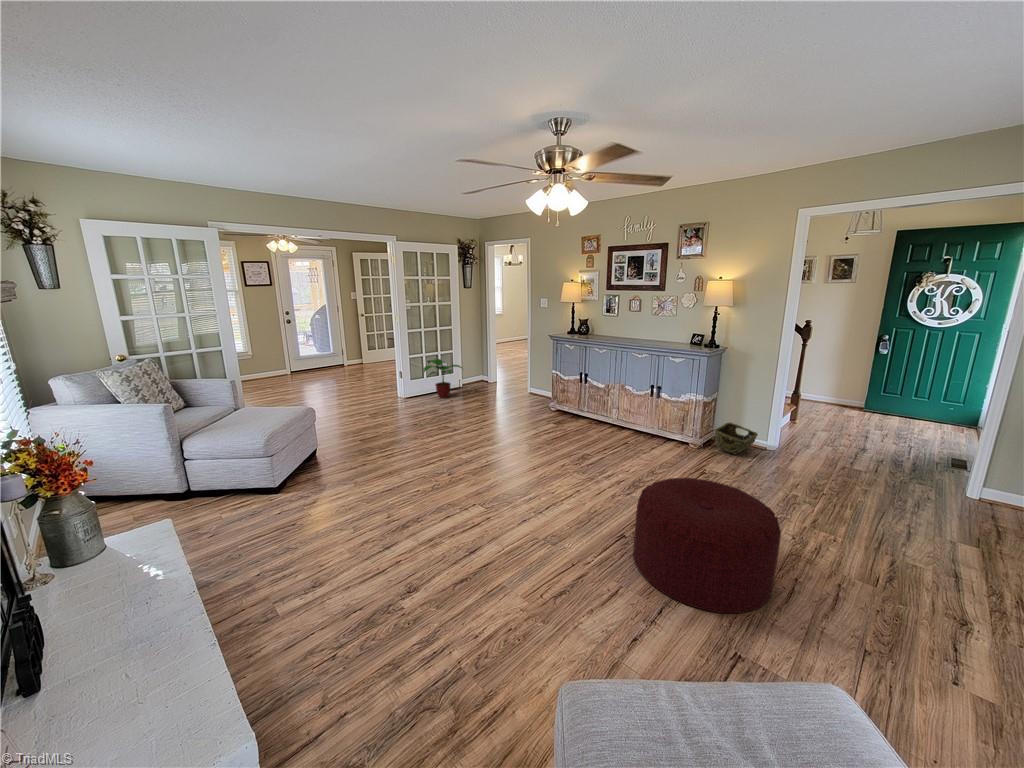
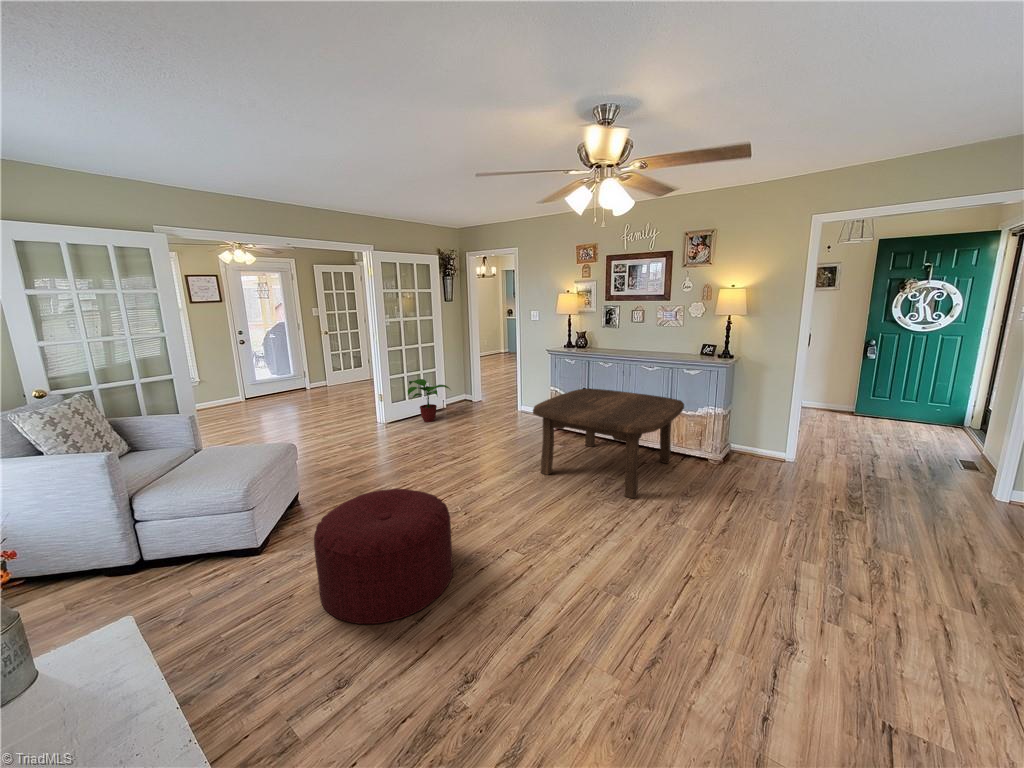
coffee table: none [520,372,664,472] -> present [533,389,684,499]
woven basket: present [715,423,758,454] -> none [737,435,778,469]
ottoman: present [633,478,781,613] -> present [314,488,453,624]

